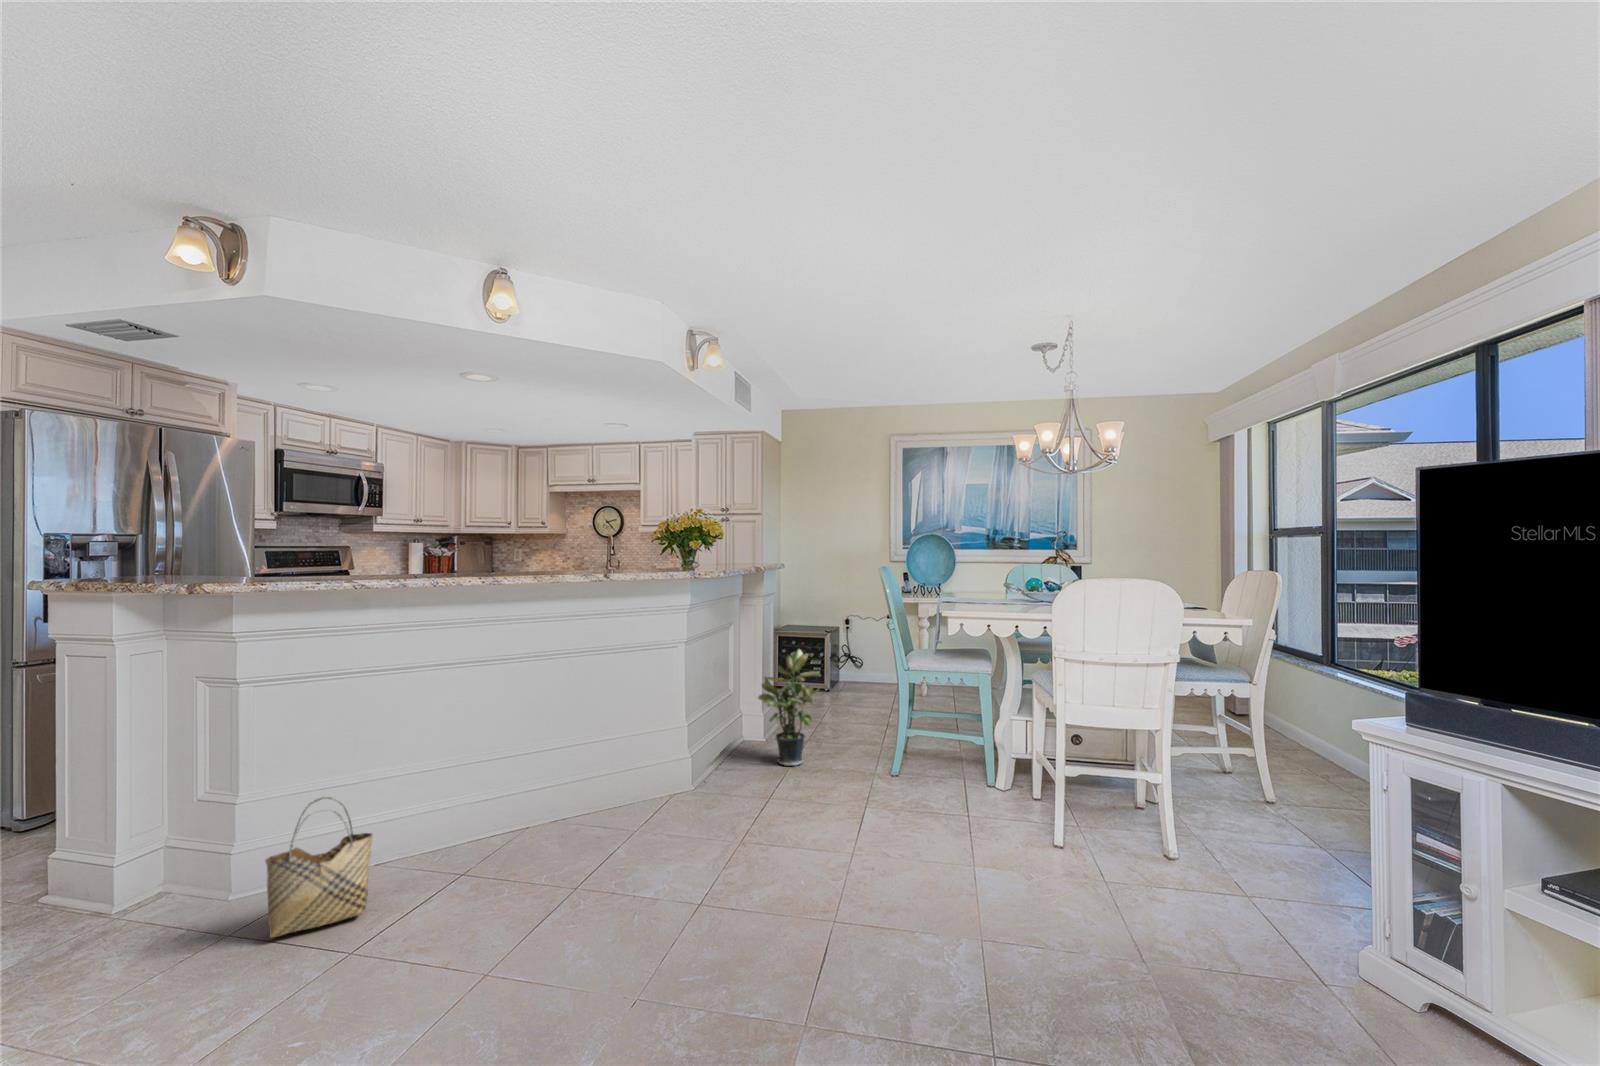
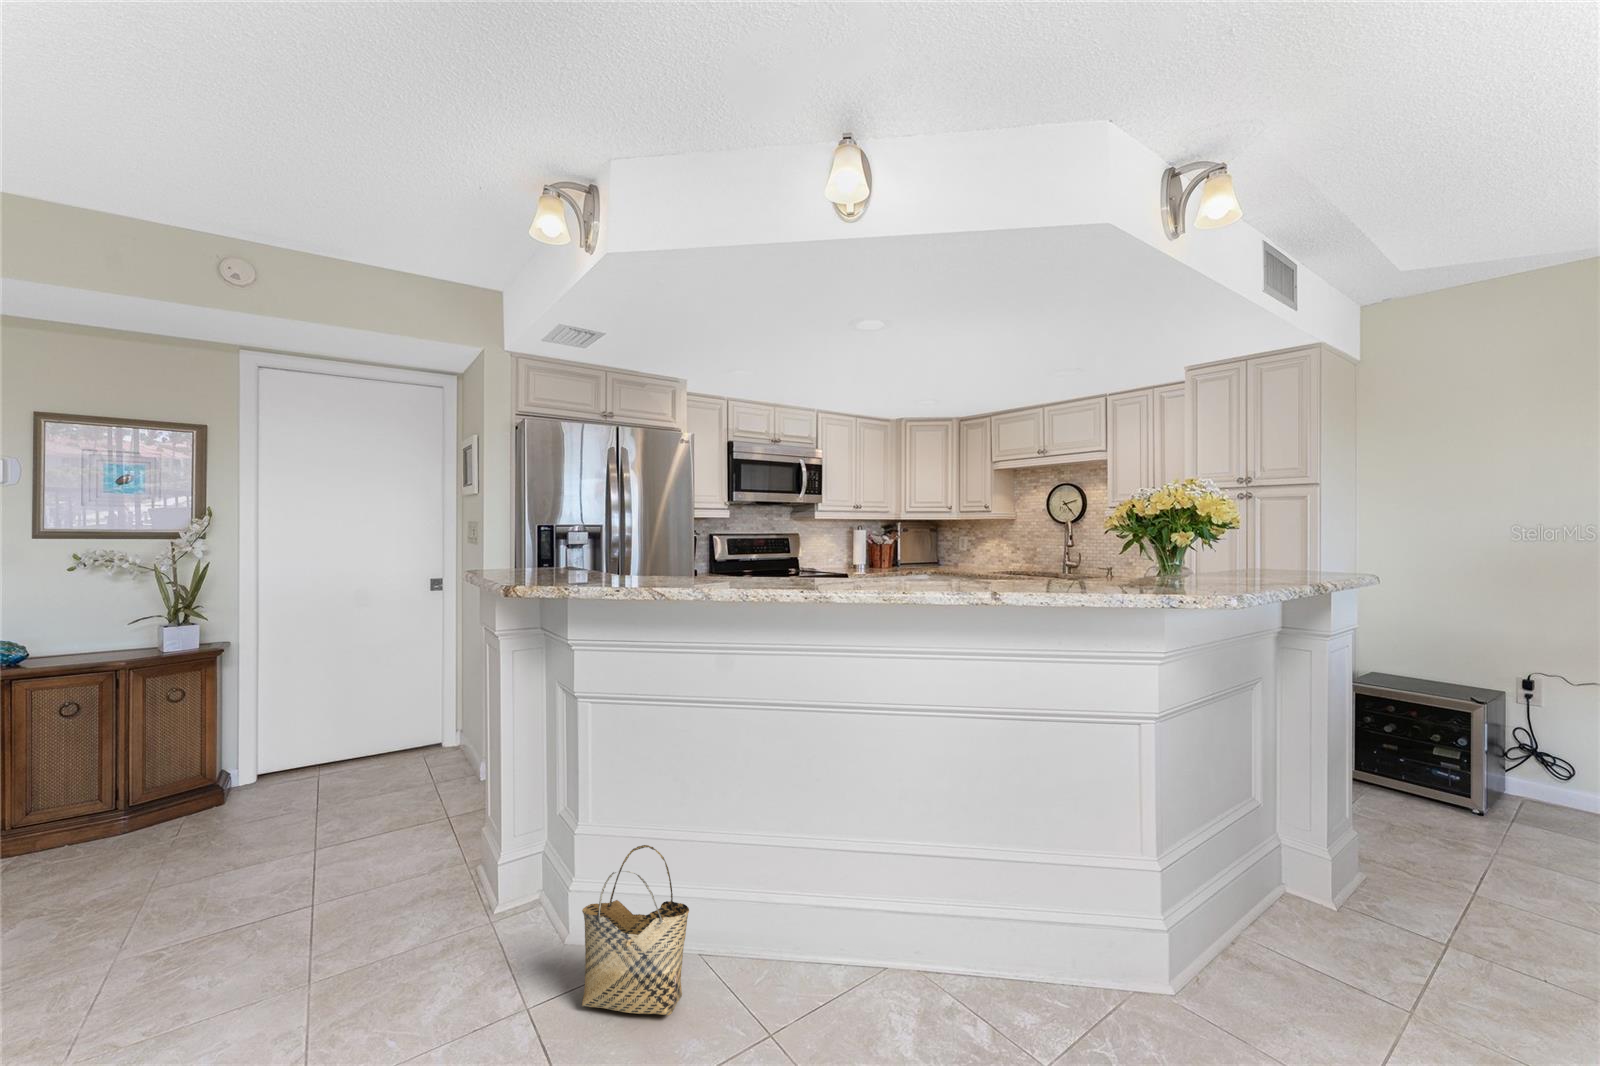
potted plant: present [758,649,820,766] -> none [1313,746,1480,982]

